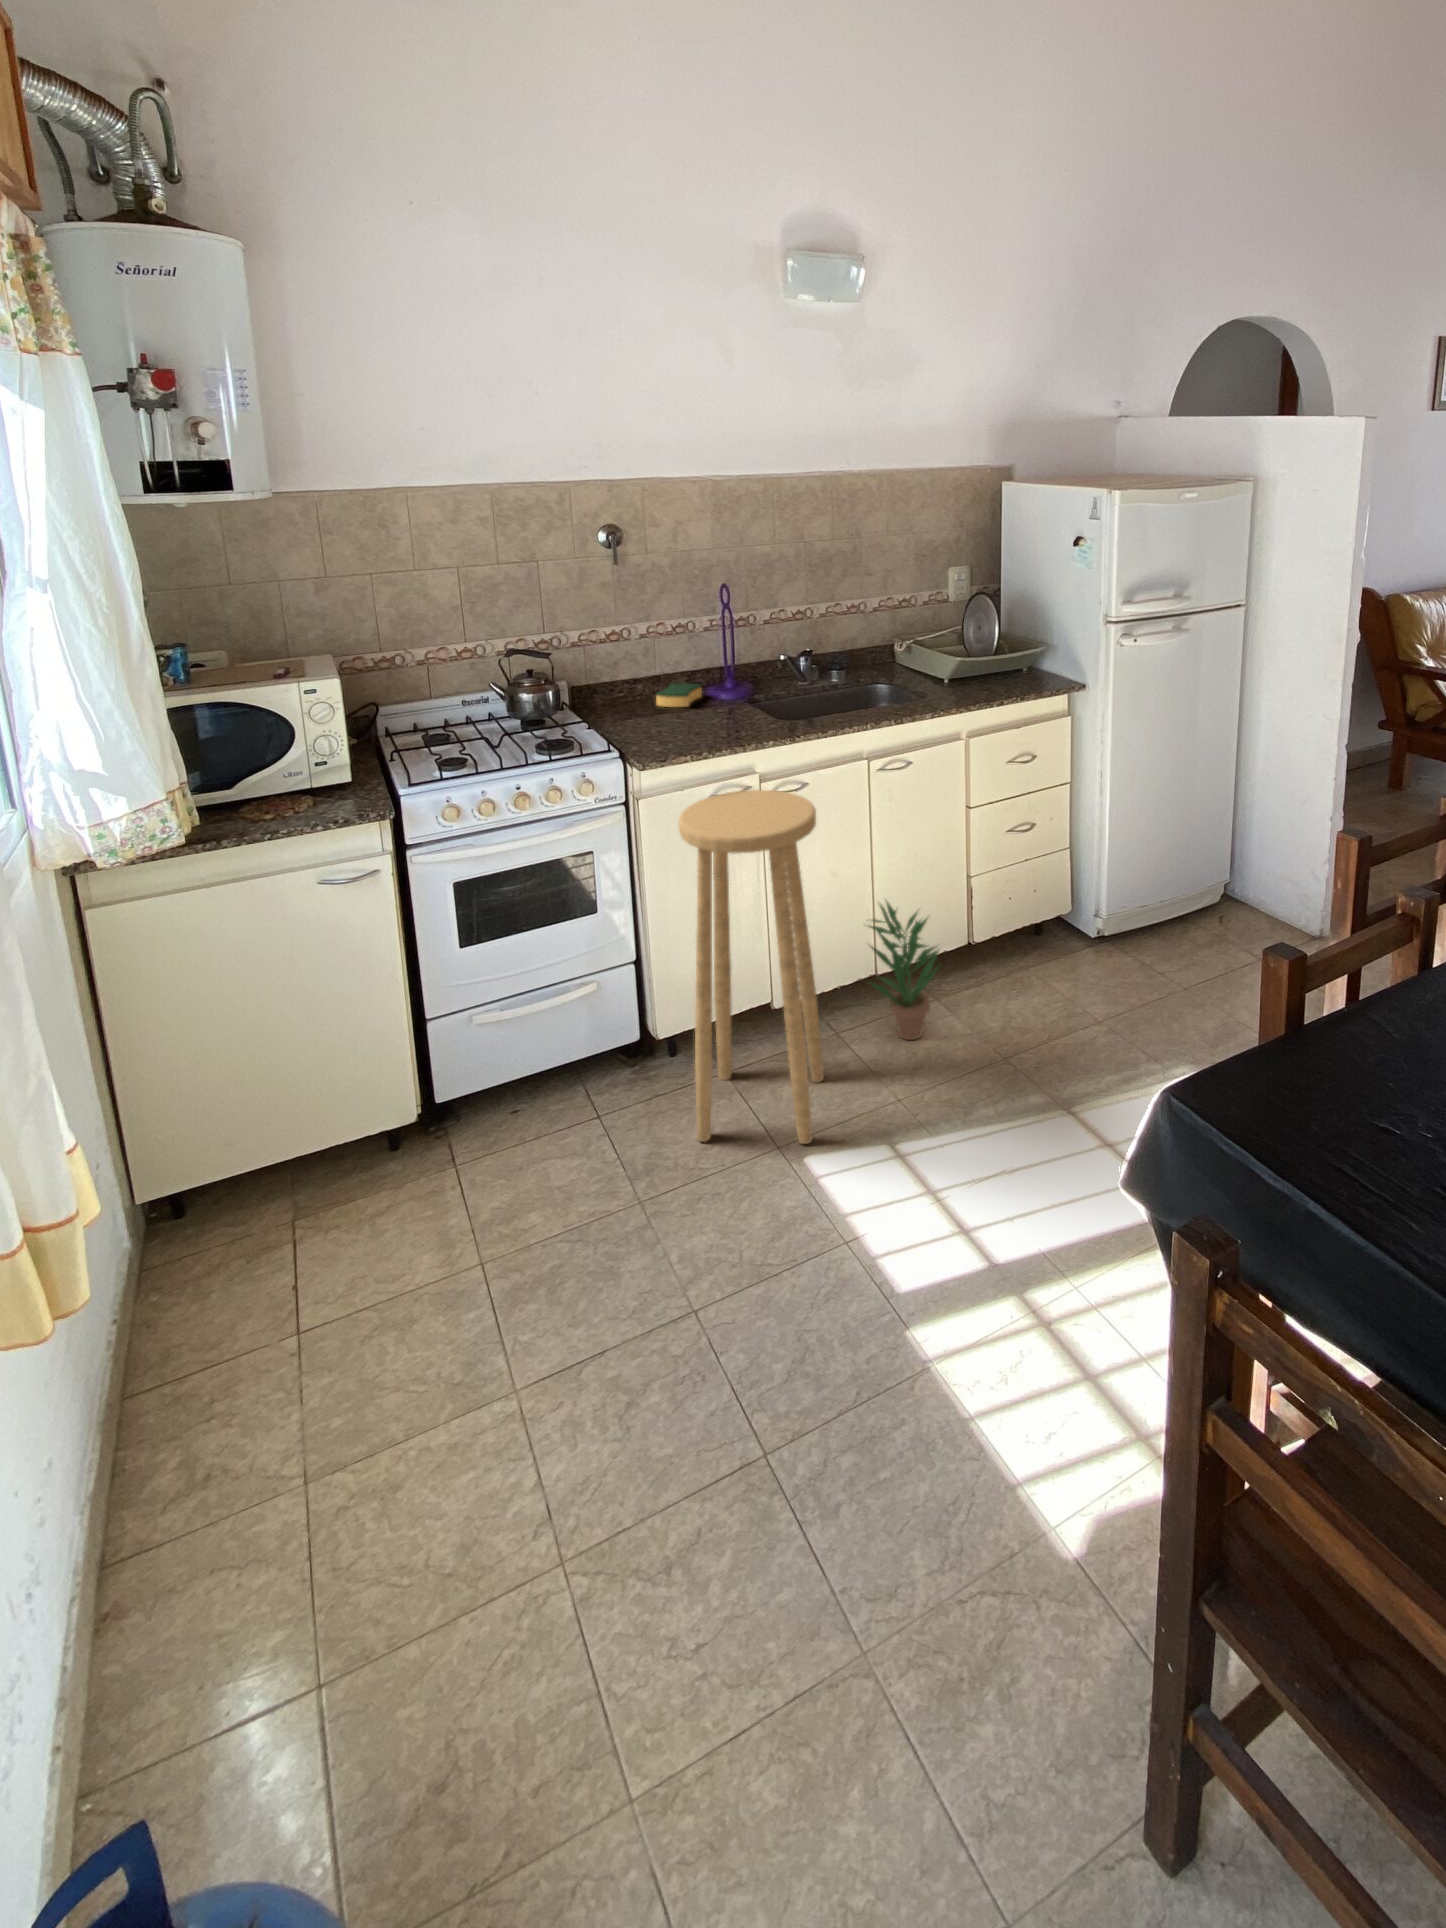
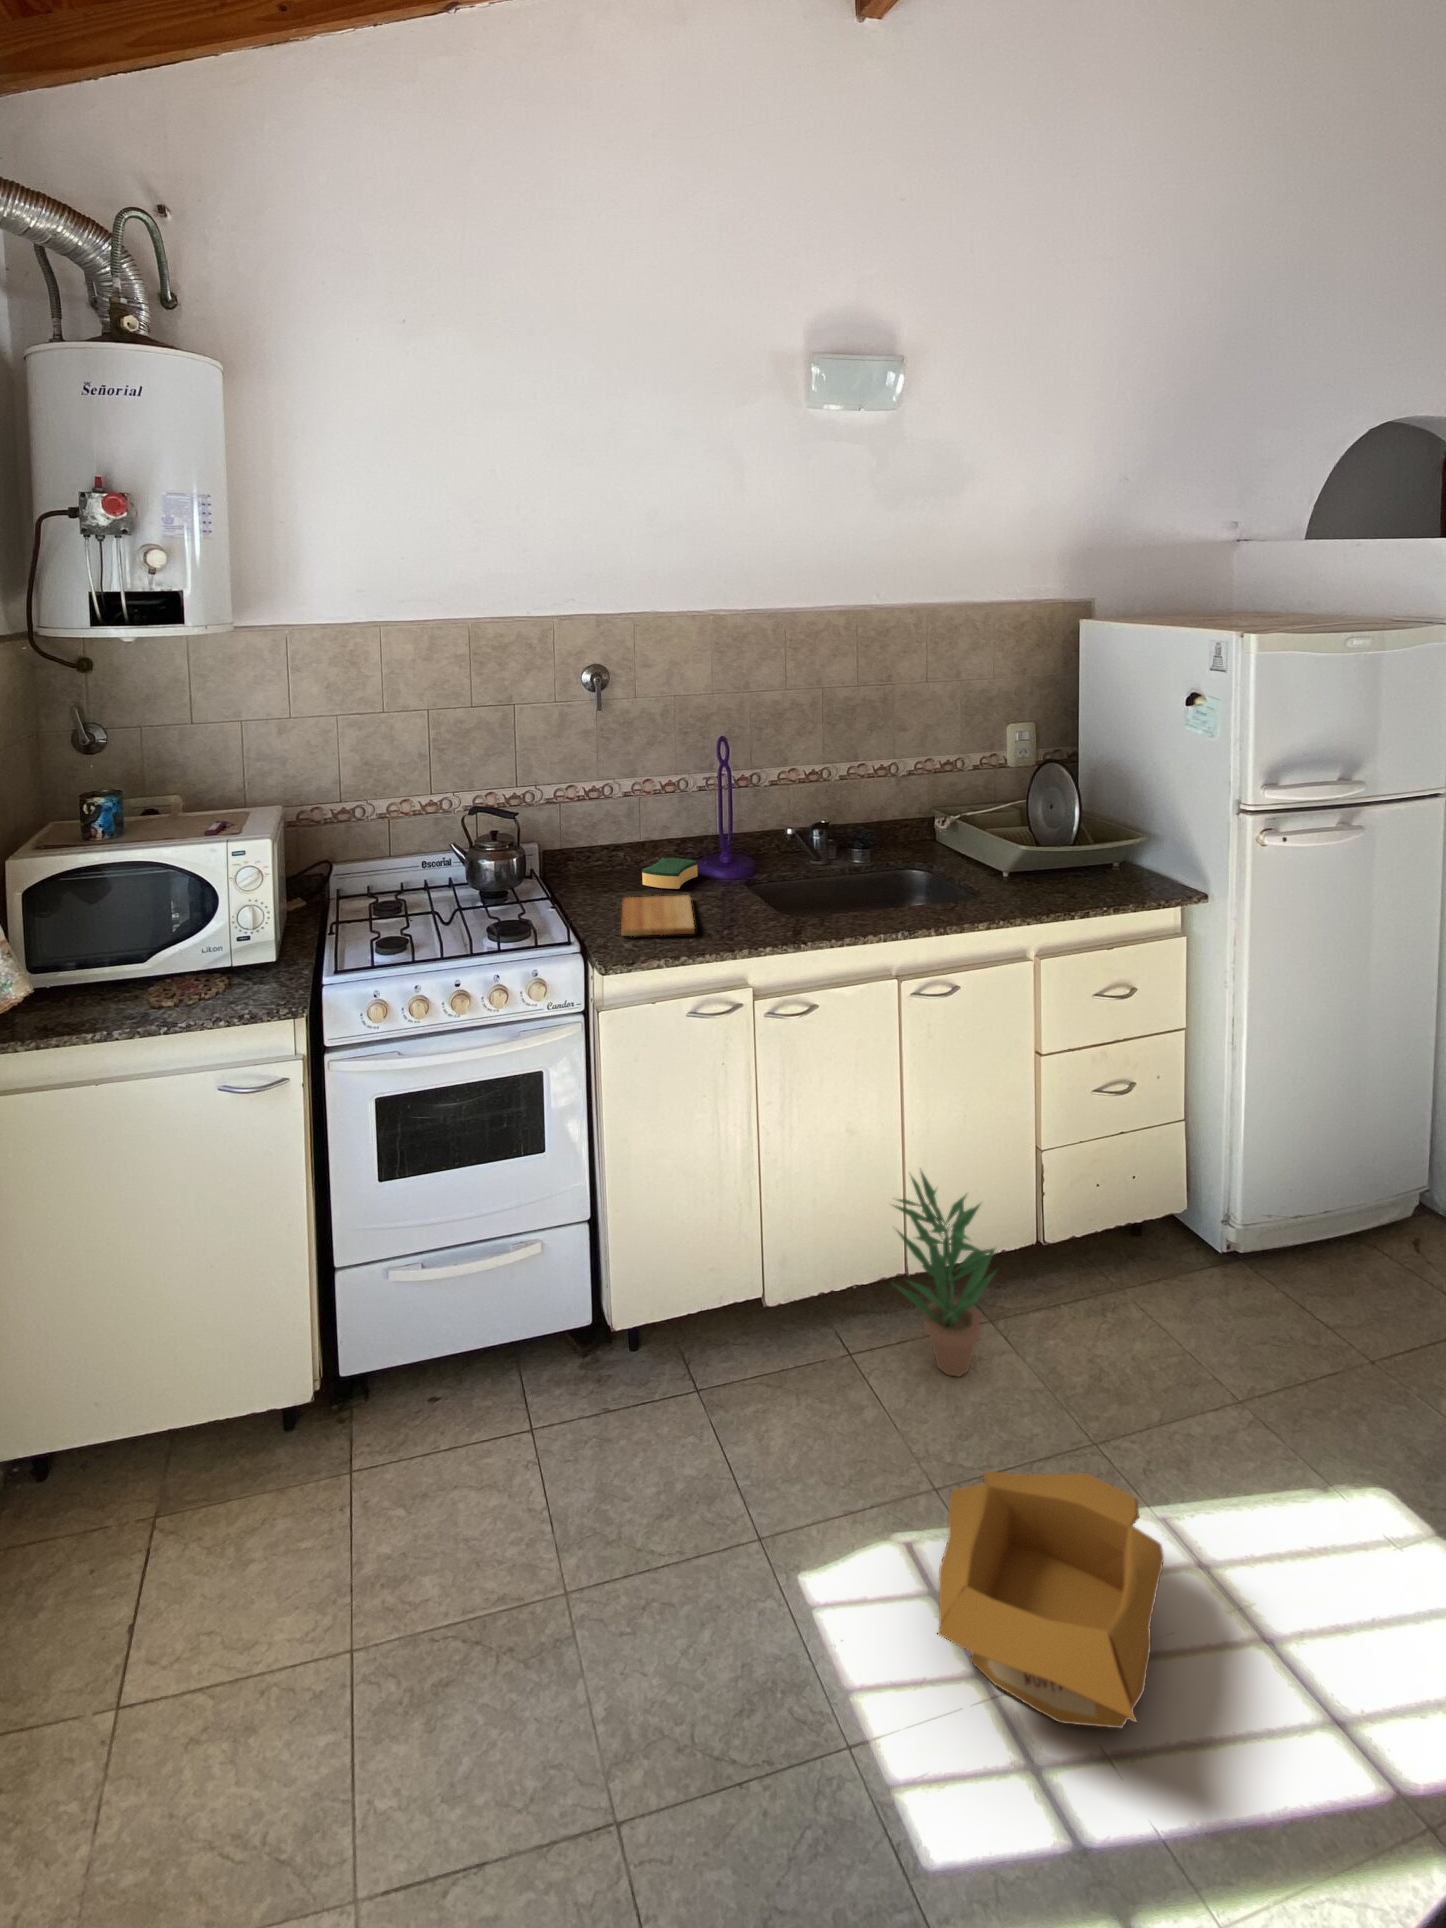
cutting board: none [643,711,708,743] -> present [621,895,695,936]
stool: present [678,790,824,1144] -> none [643,1010,830,1534]
cardboard box: none [904,1070,1047,1206] -> present [938,1471,1164,1728]

